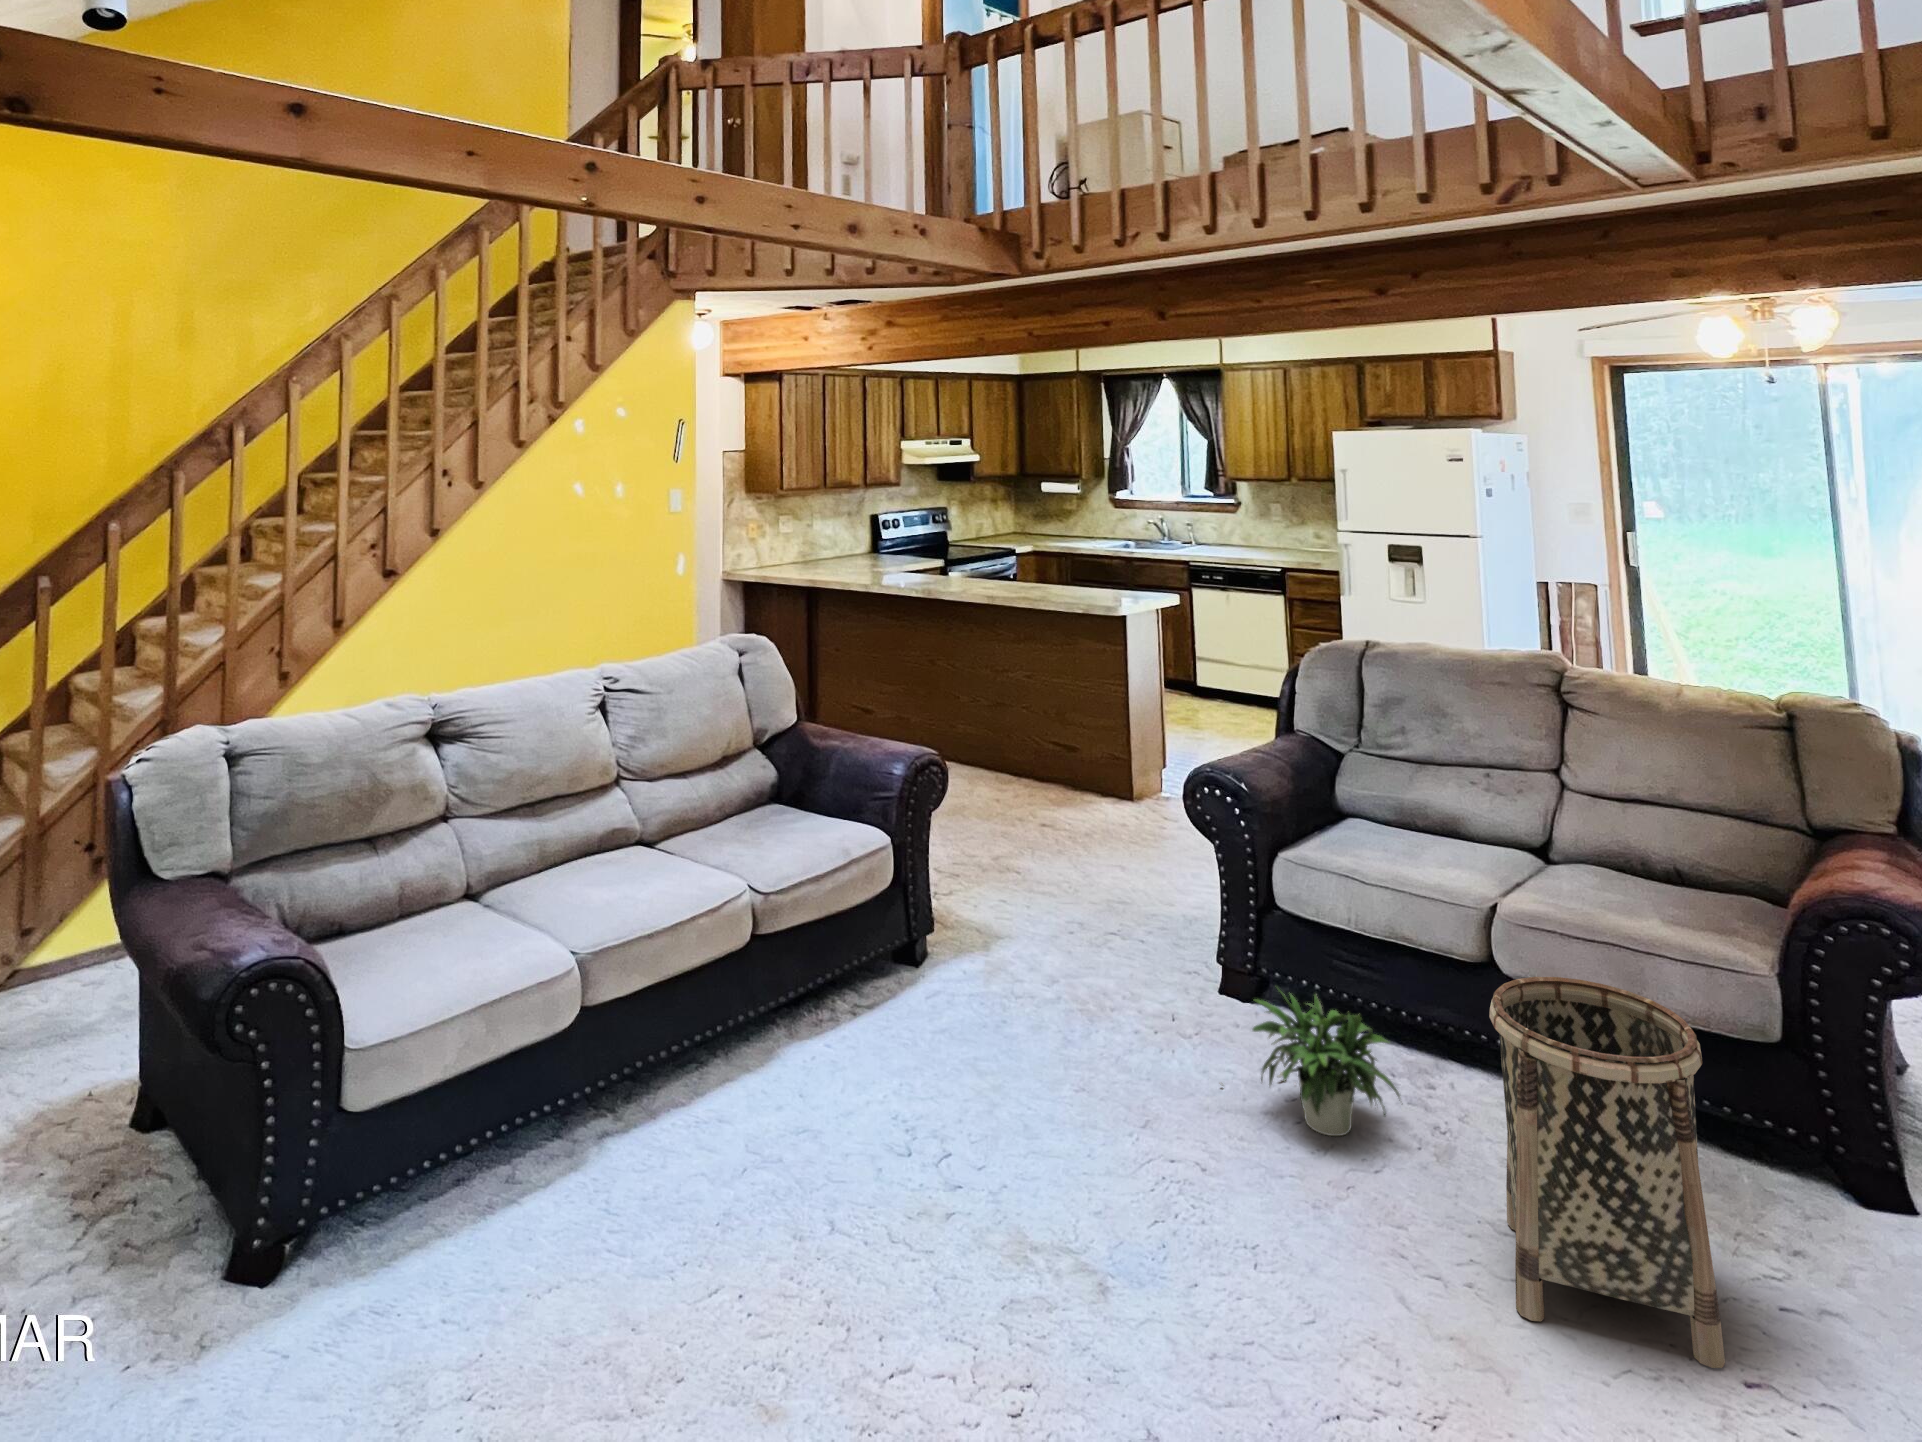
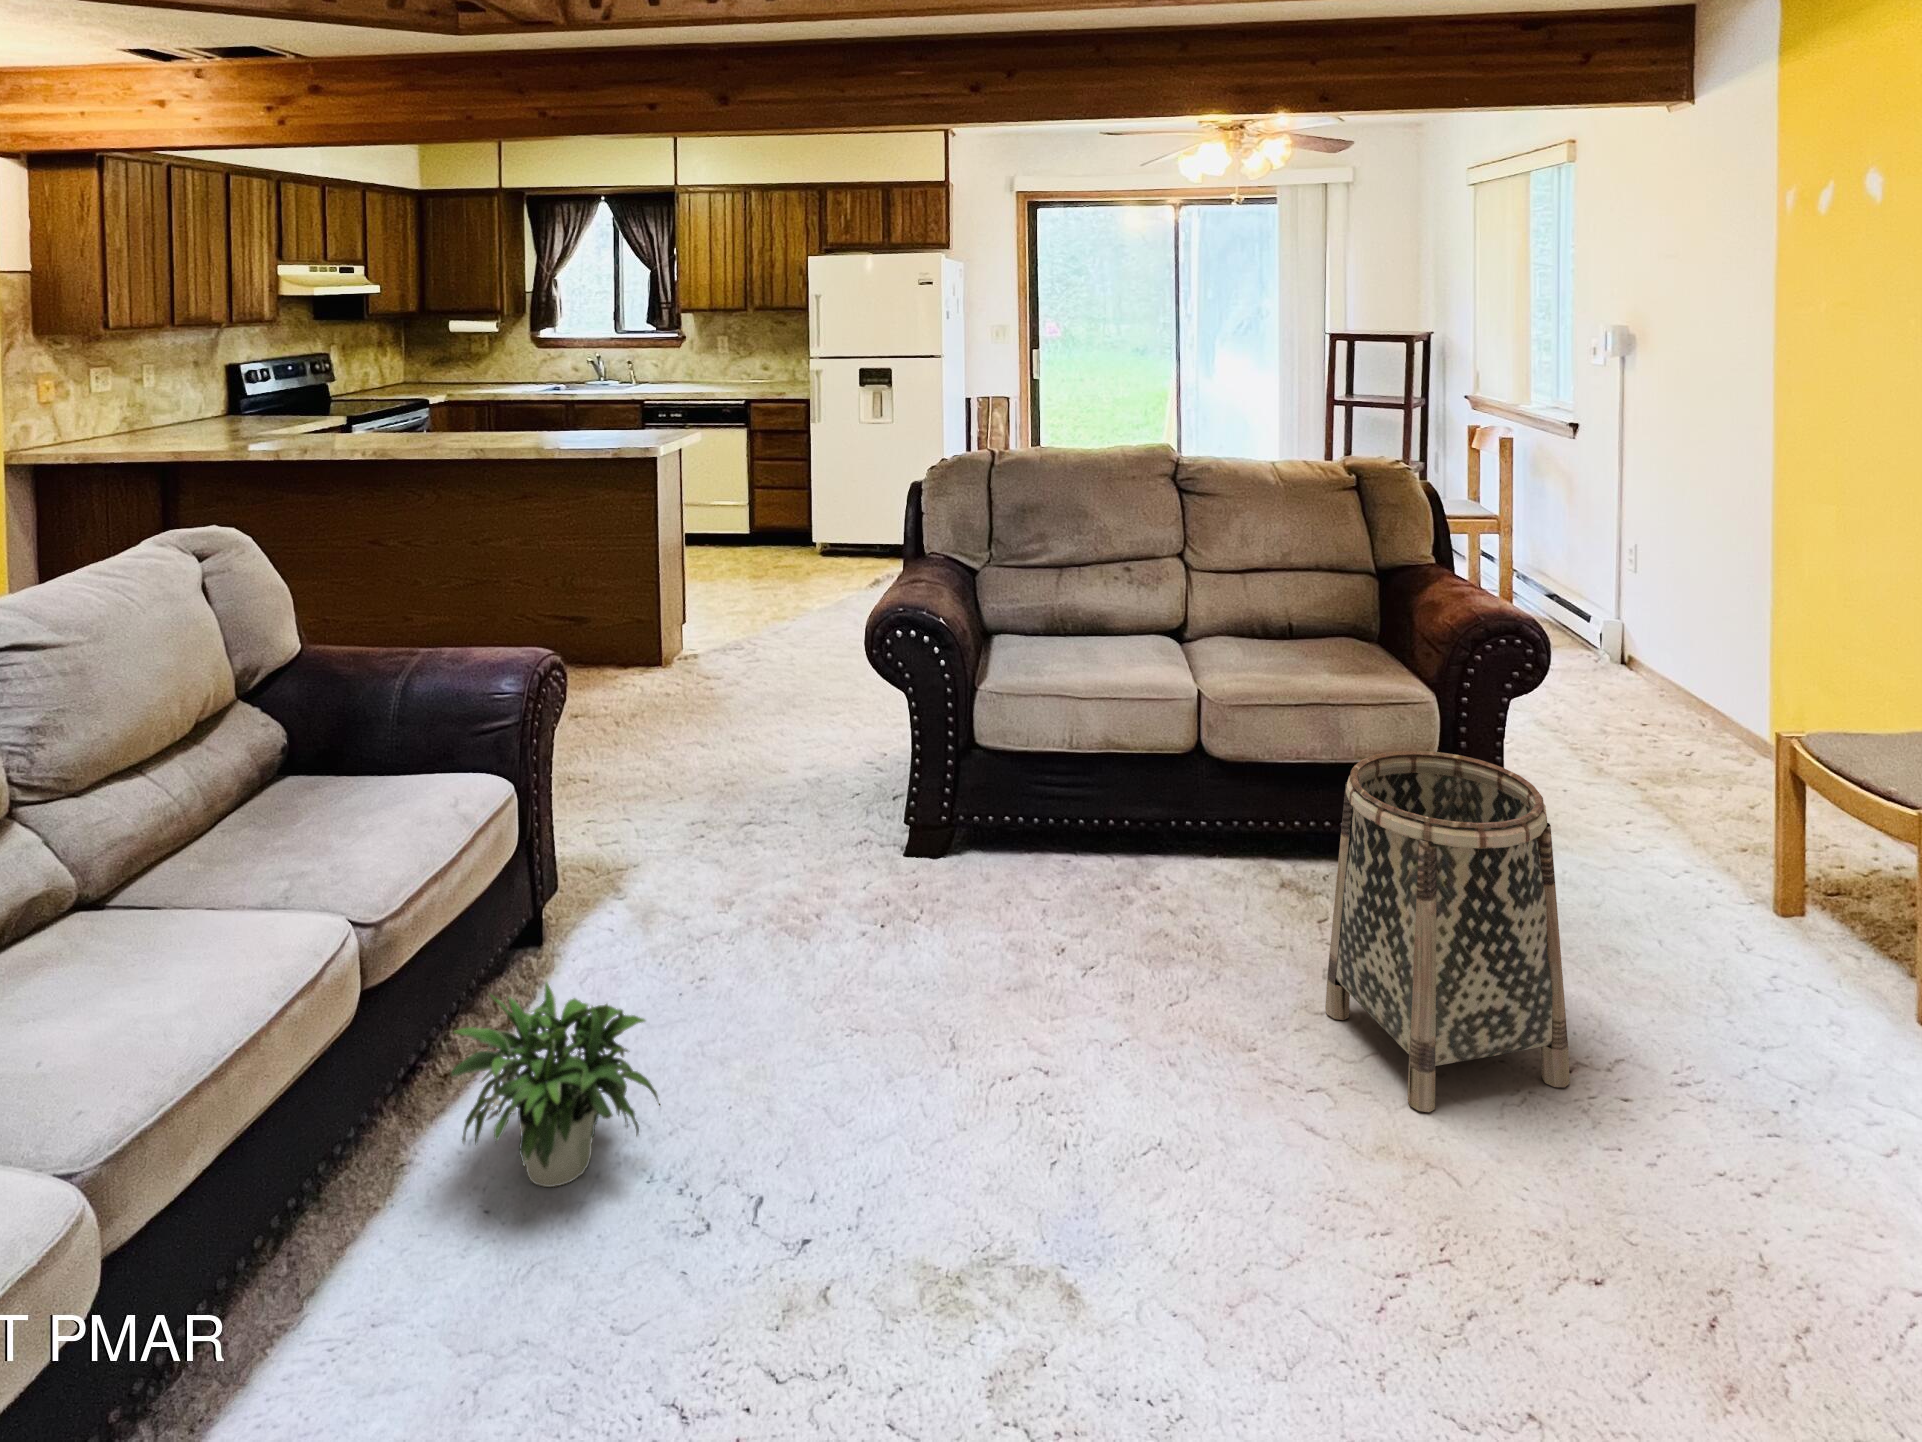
potted plant: present [1219,991,1400,1136] -> present [401,982,658,1187]

